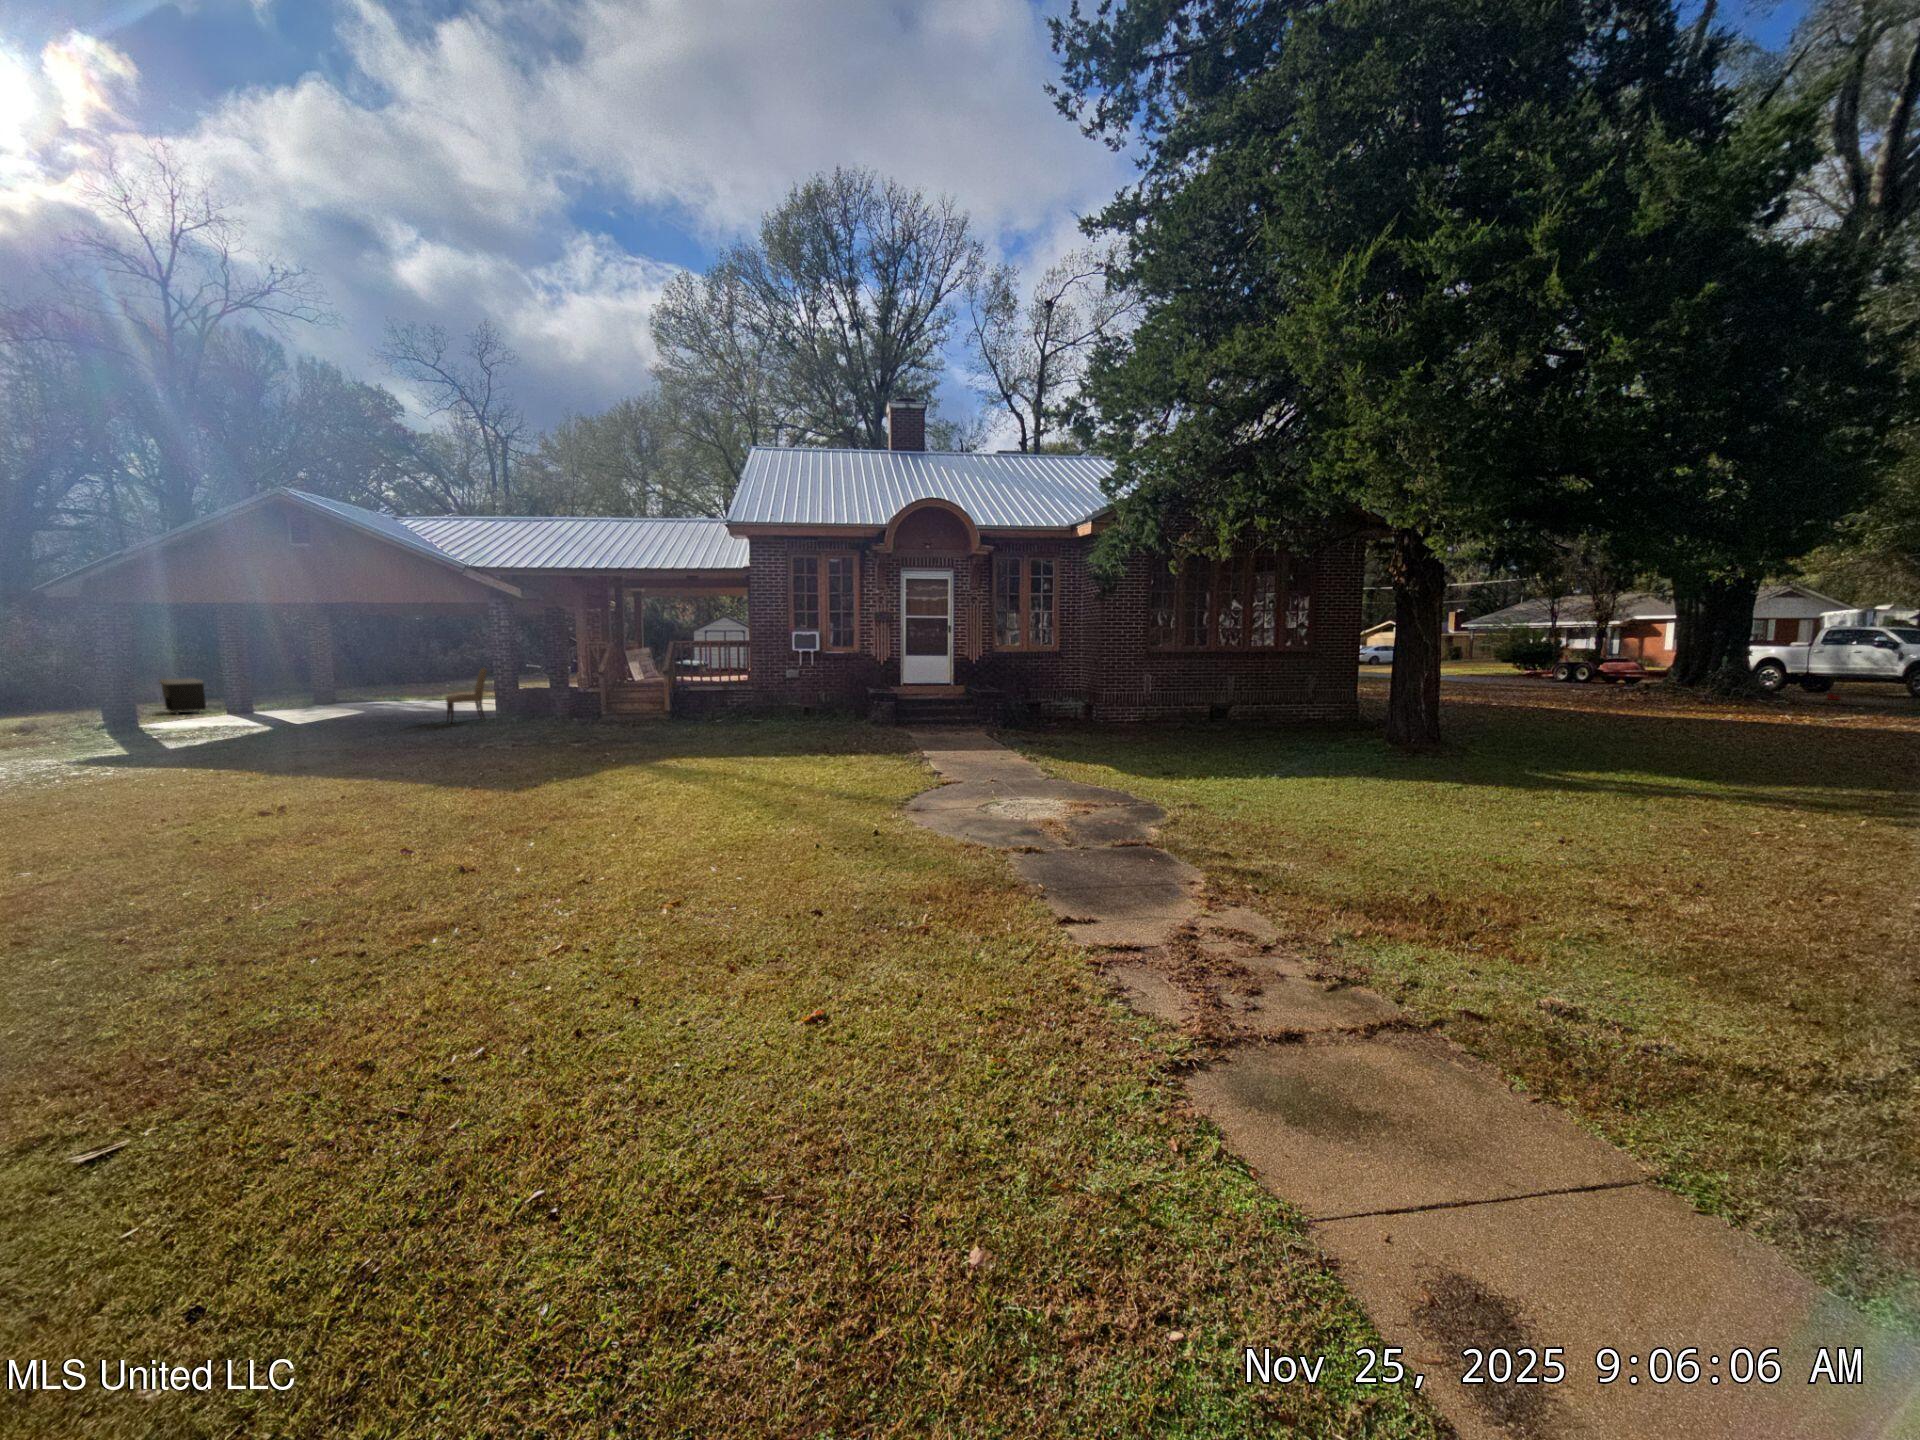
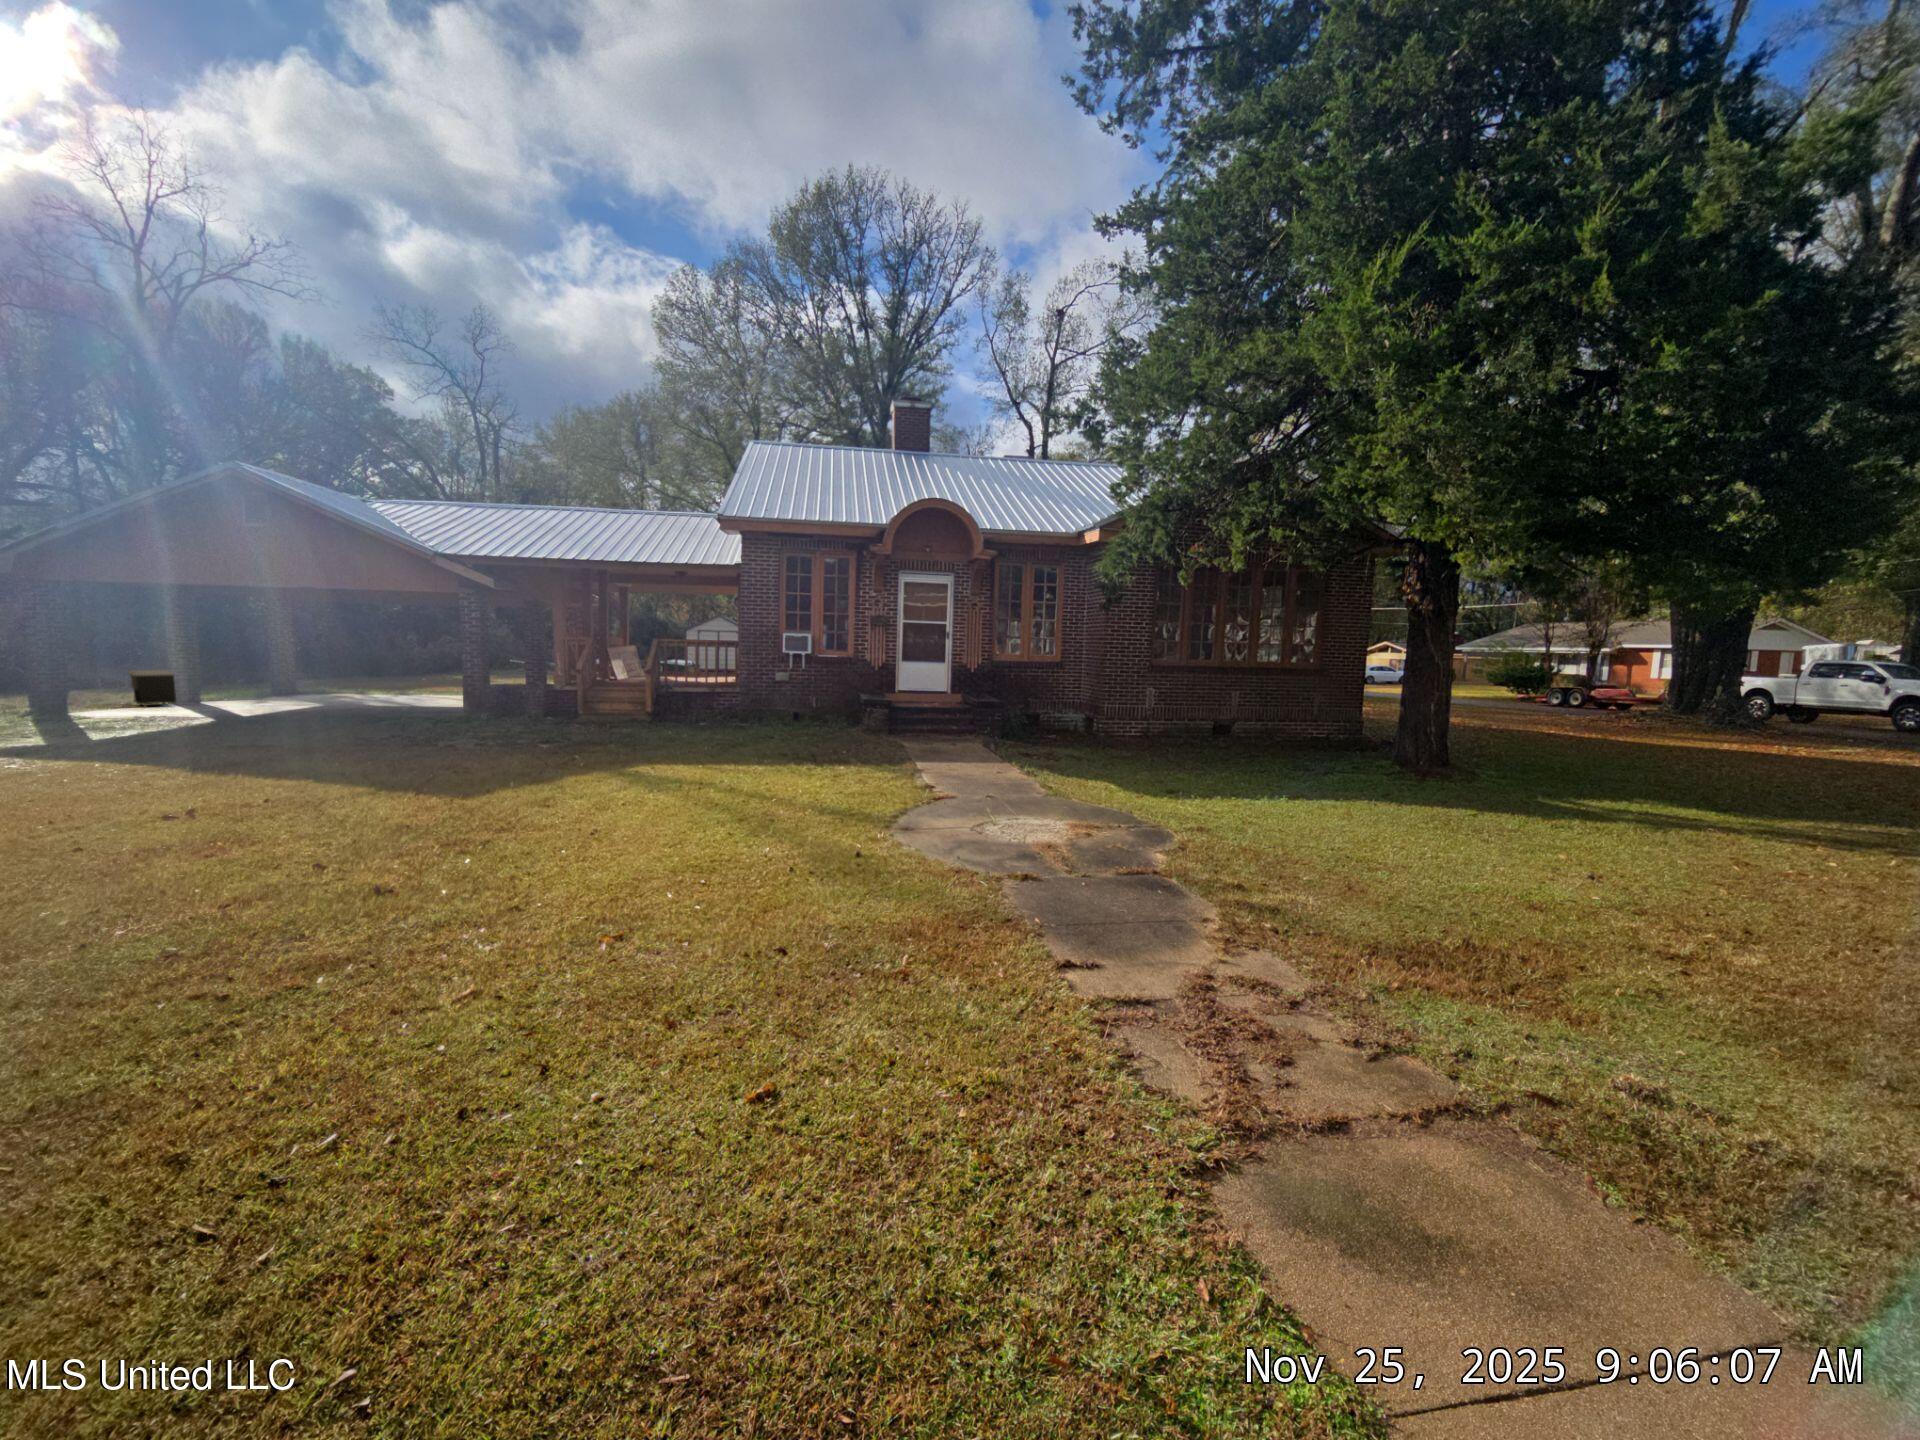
chair: present [446,668,487,722] -> none [422,664,466,722]
decorative plant: present [1827,683,1844,700] -> none [1844,701,1868,725]

